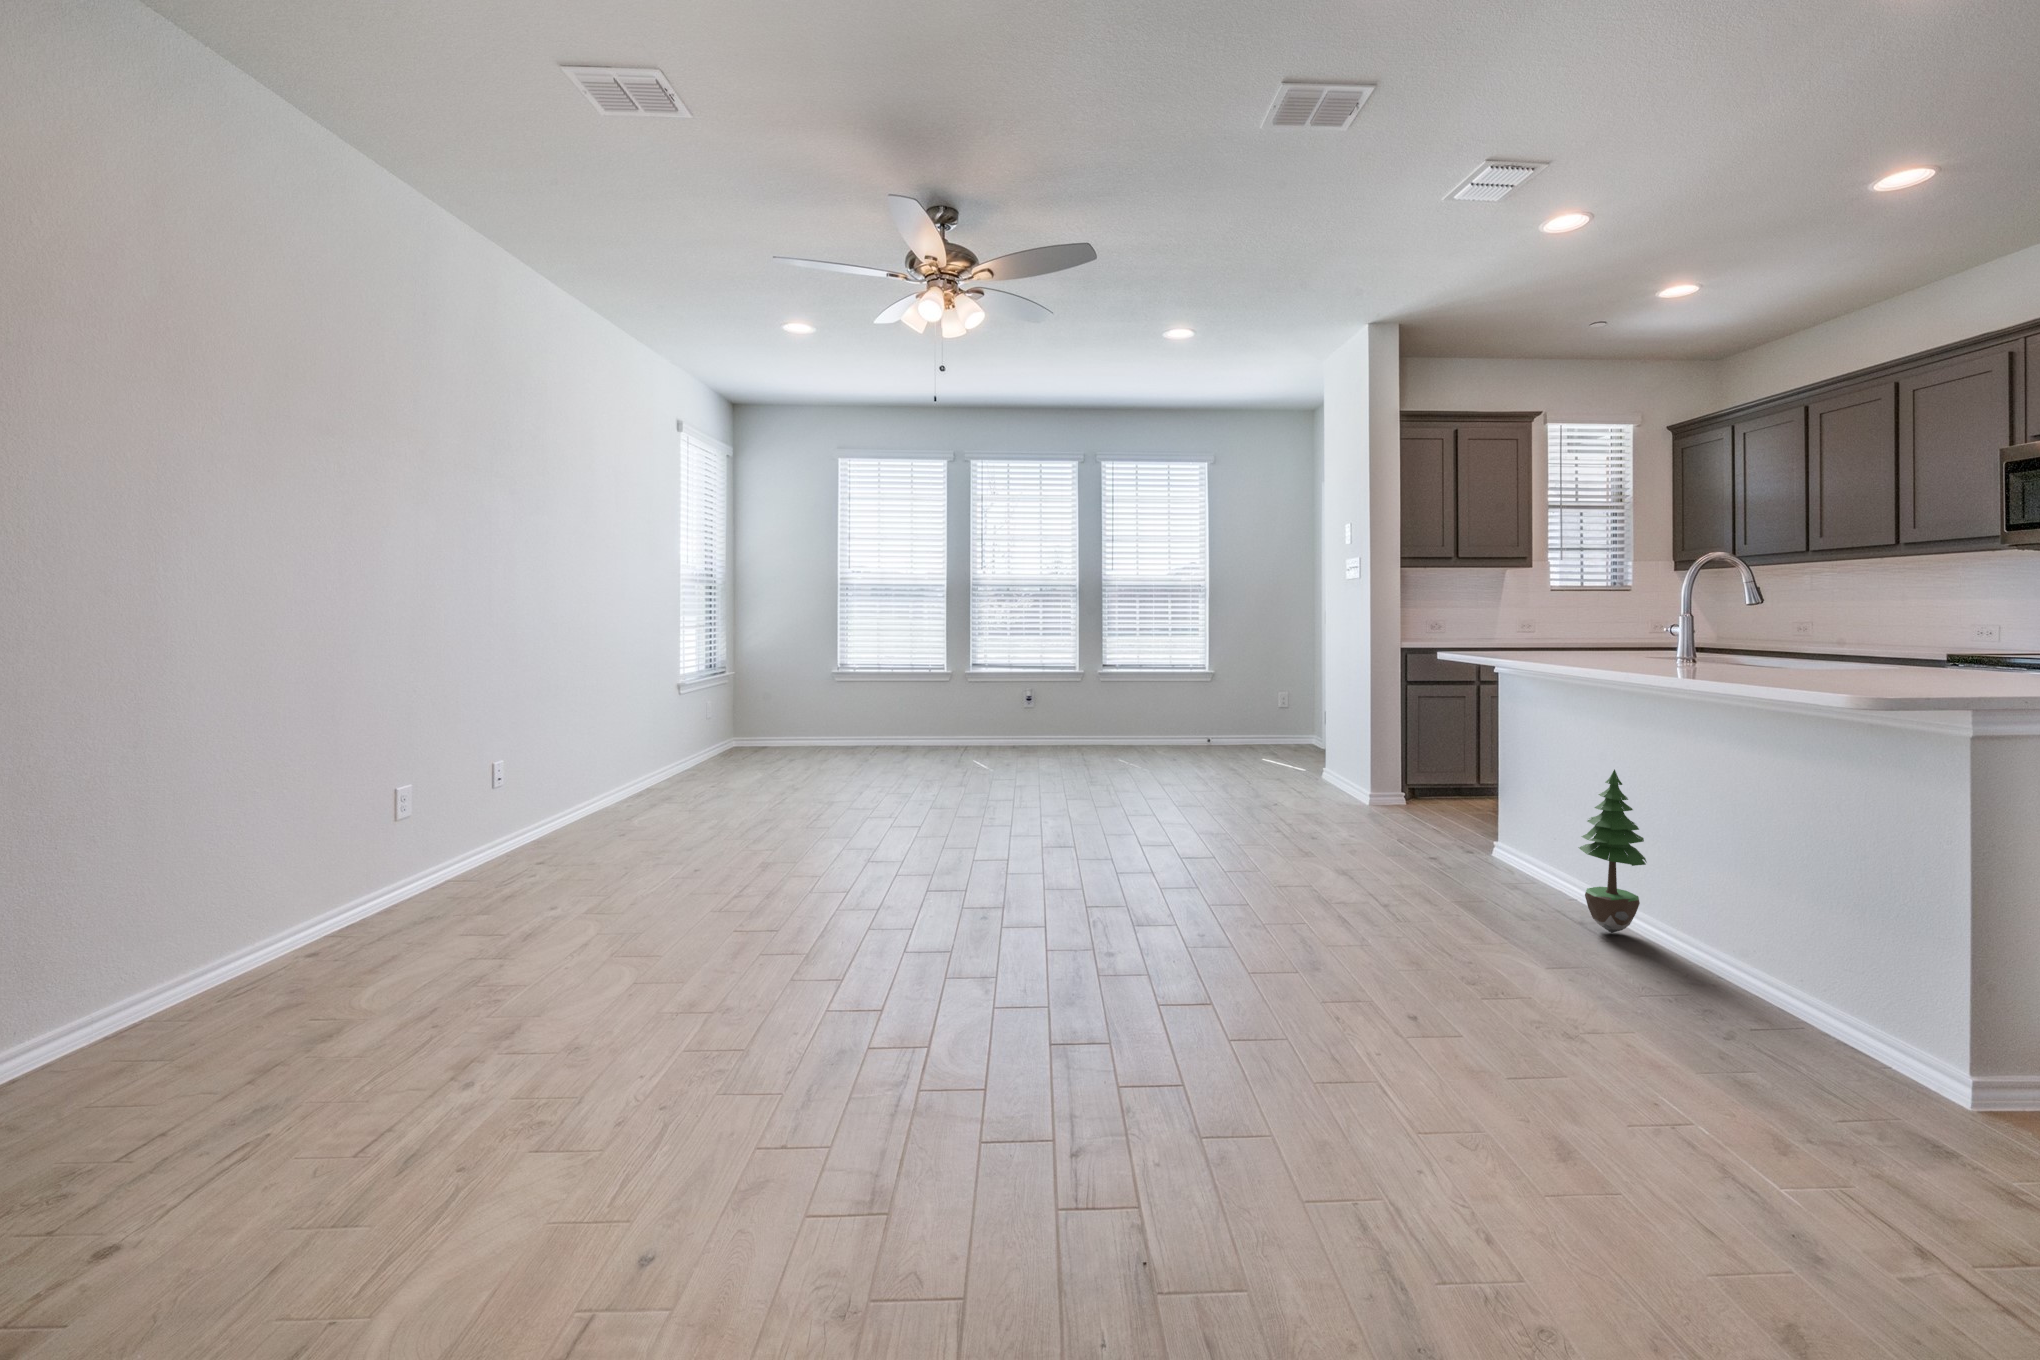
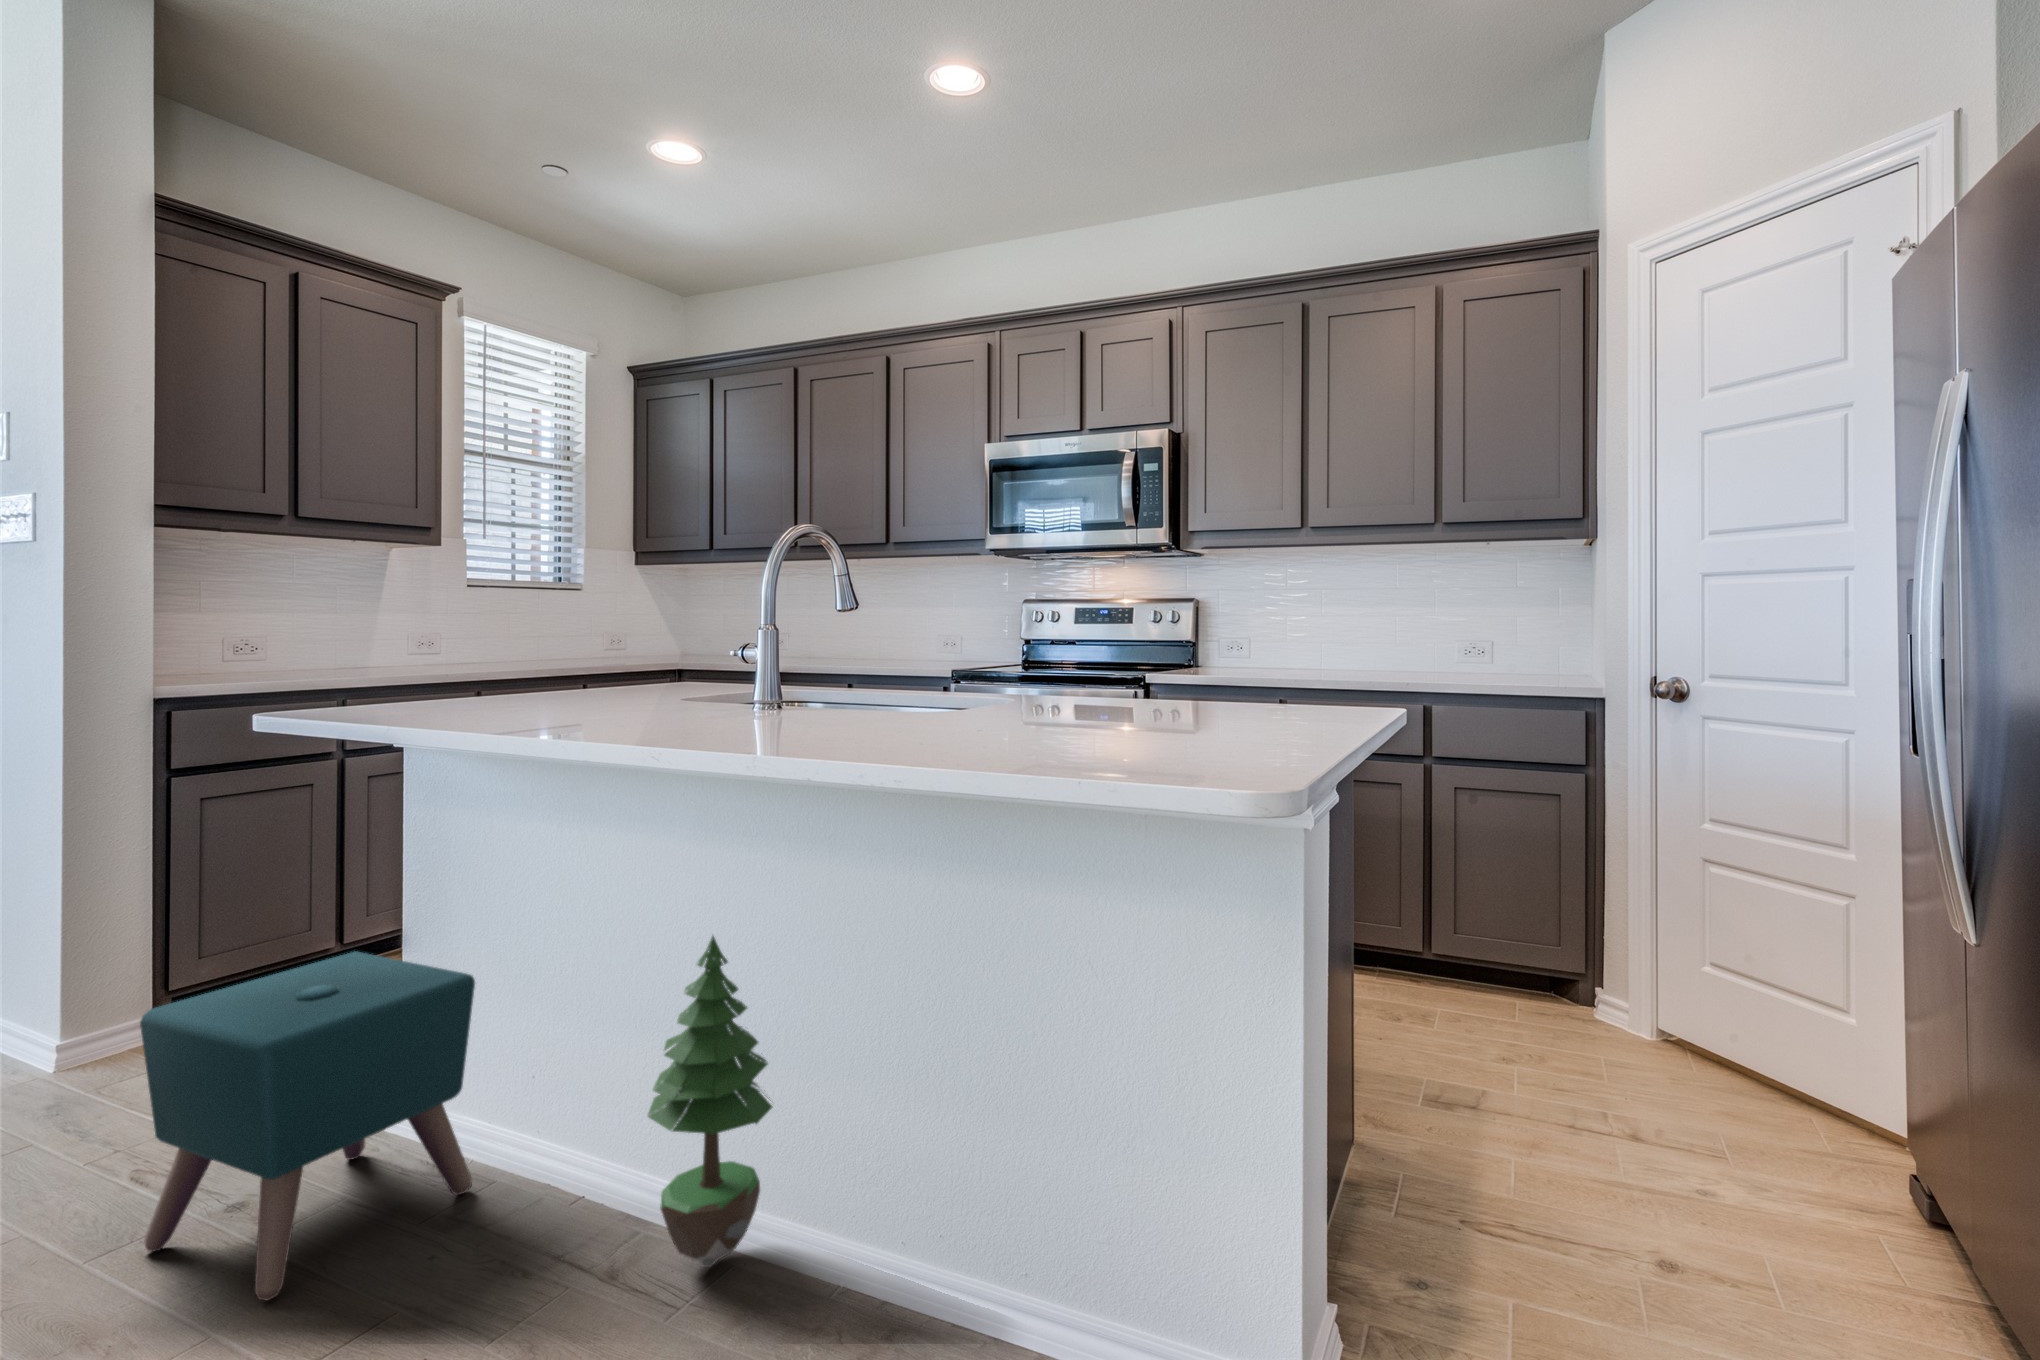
ottoman: none [1393,765,1514,882] -> present [140,951,475,1301]

